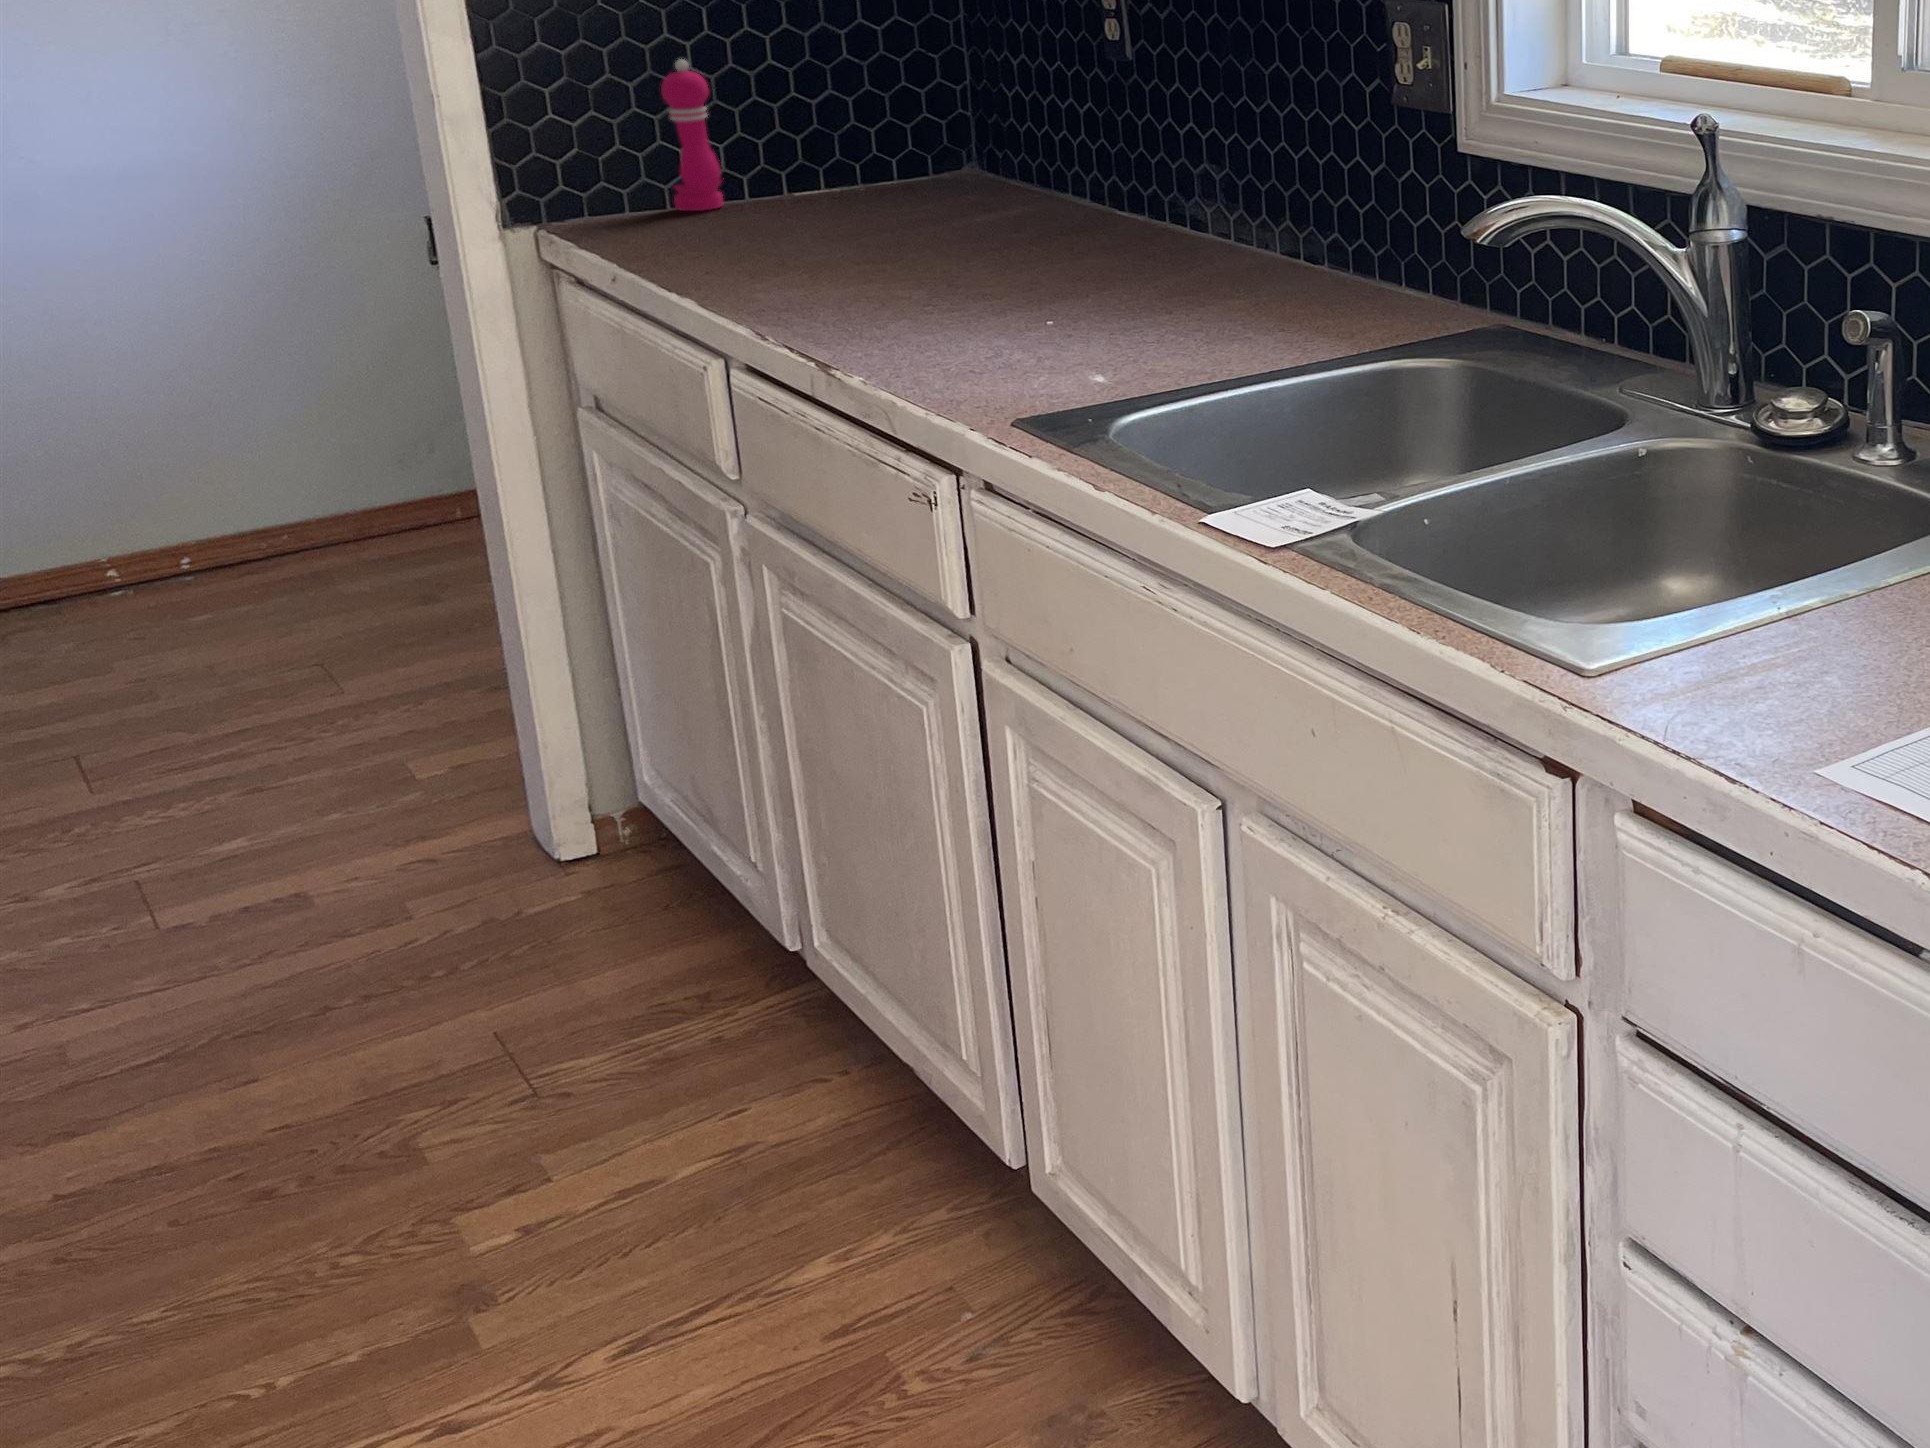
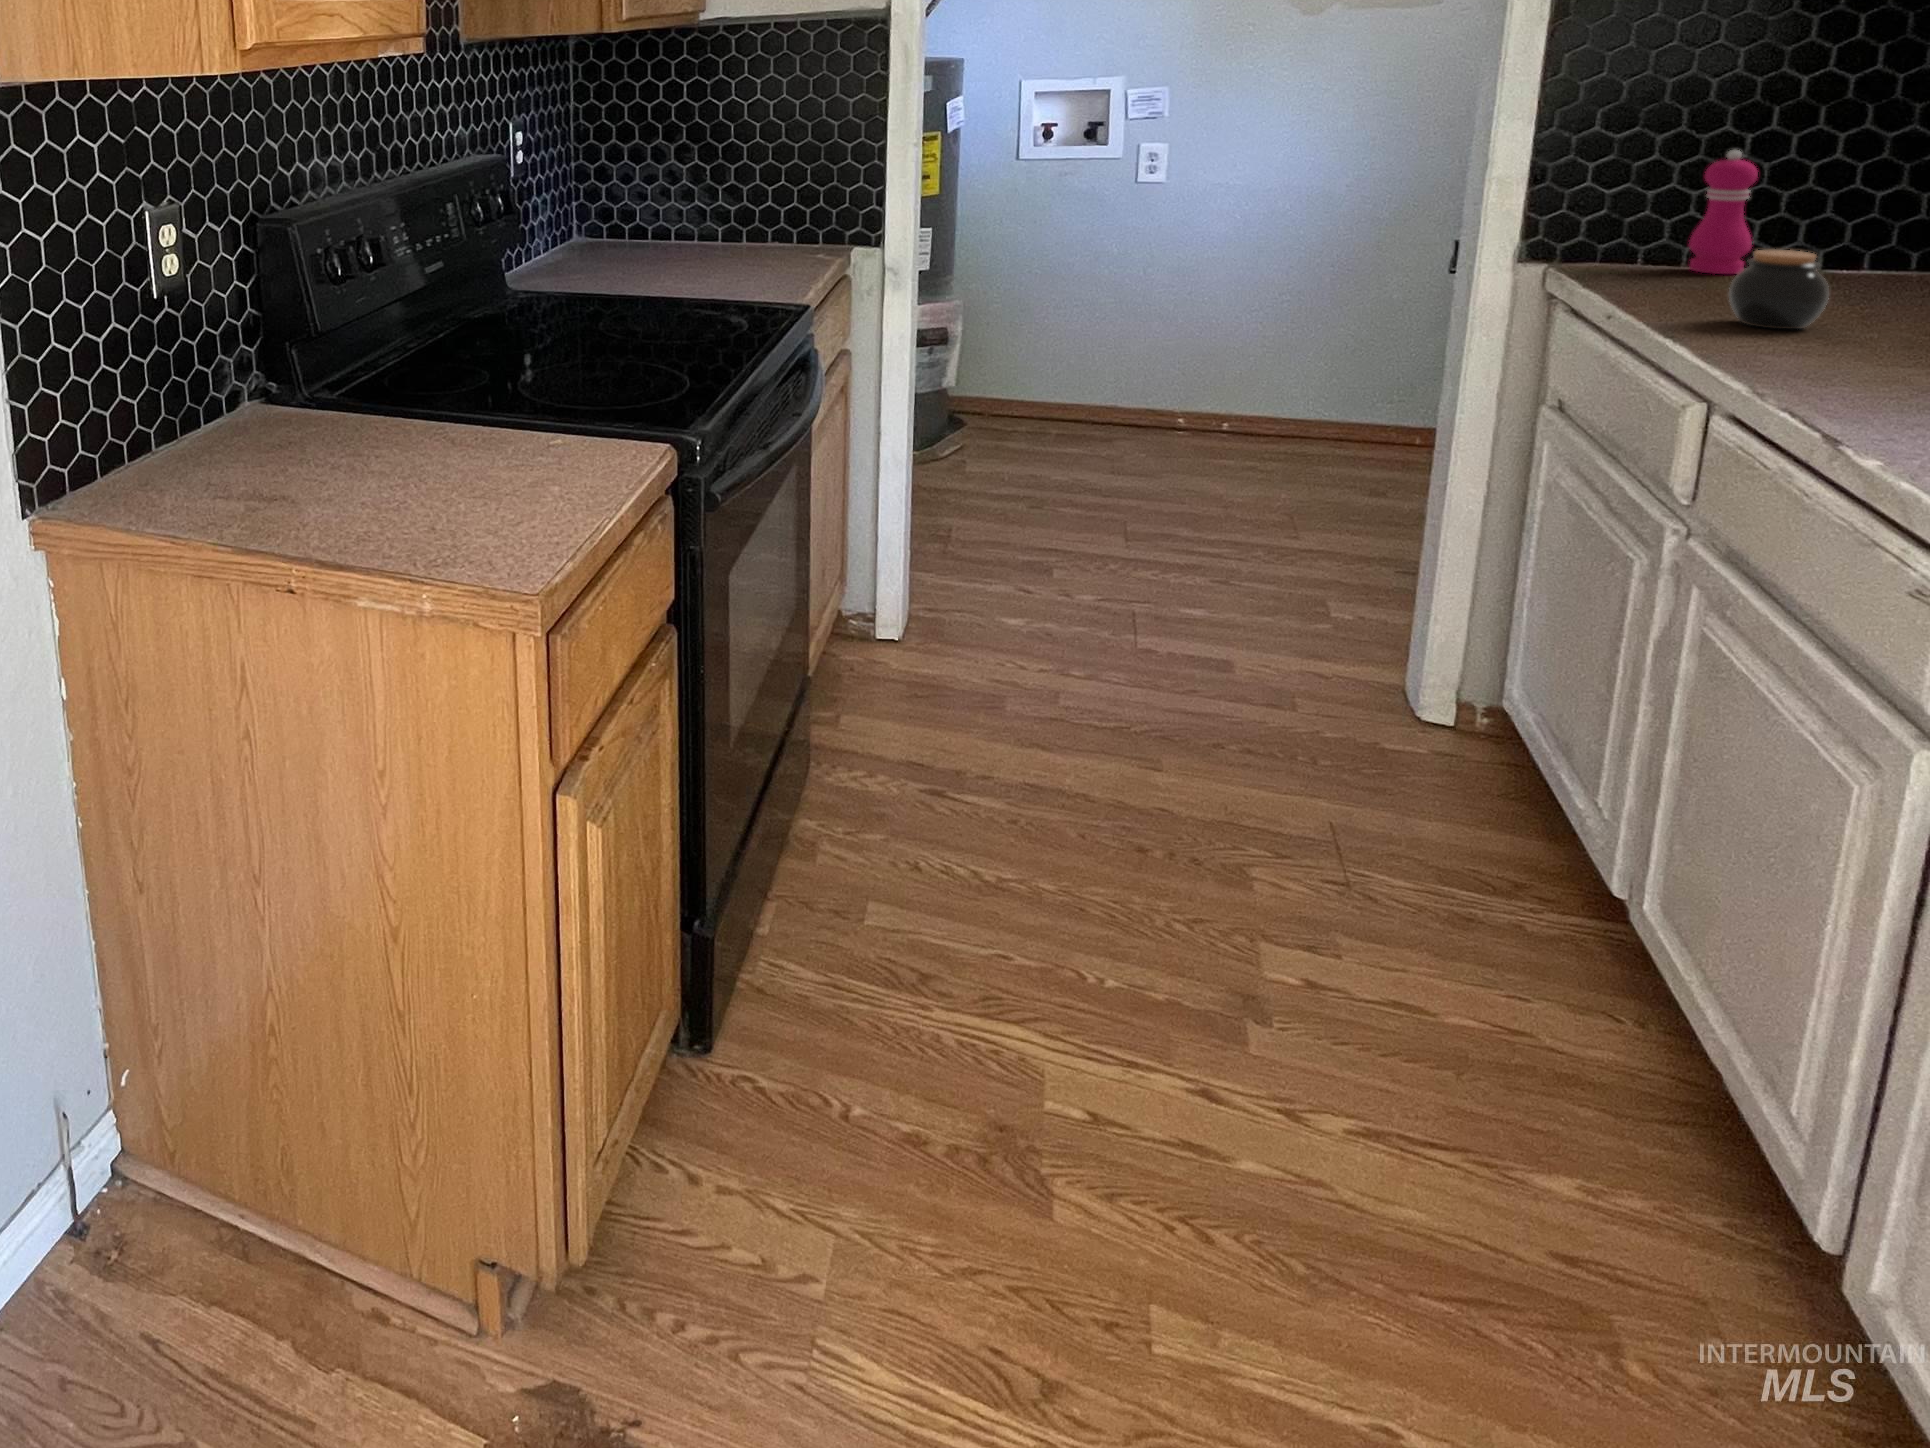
jar: none [713,171,795,263] -> present [1729,249,1829,329]

